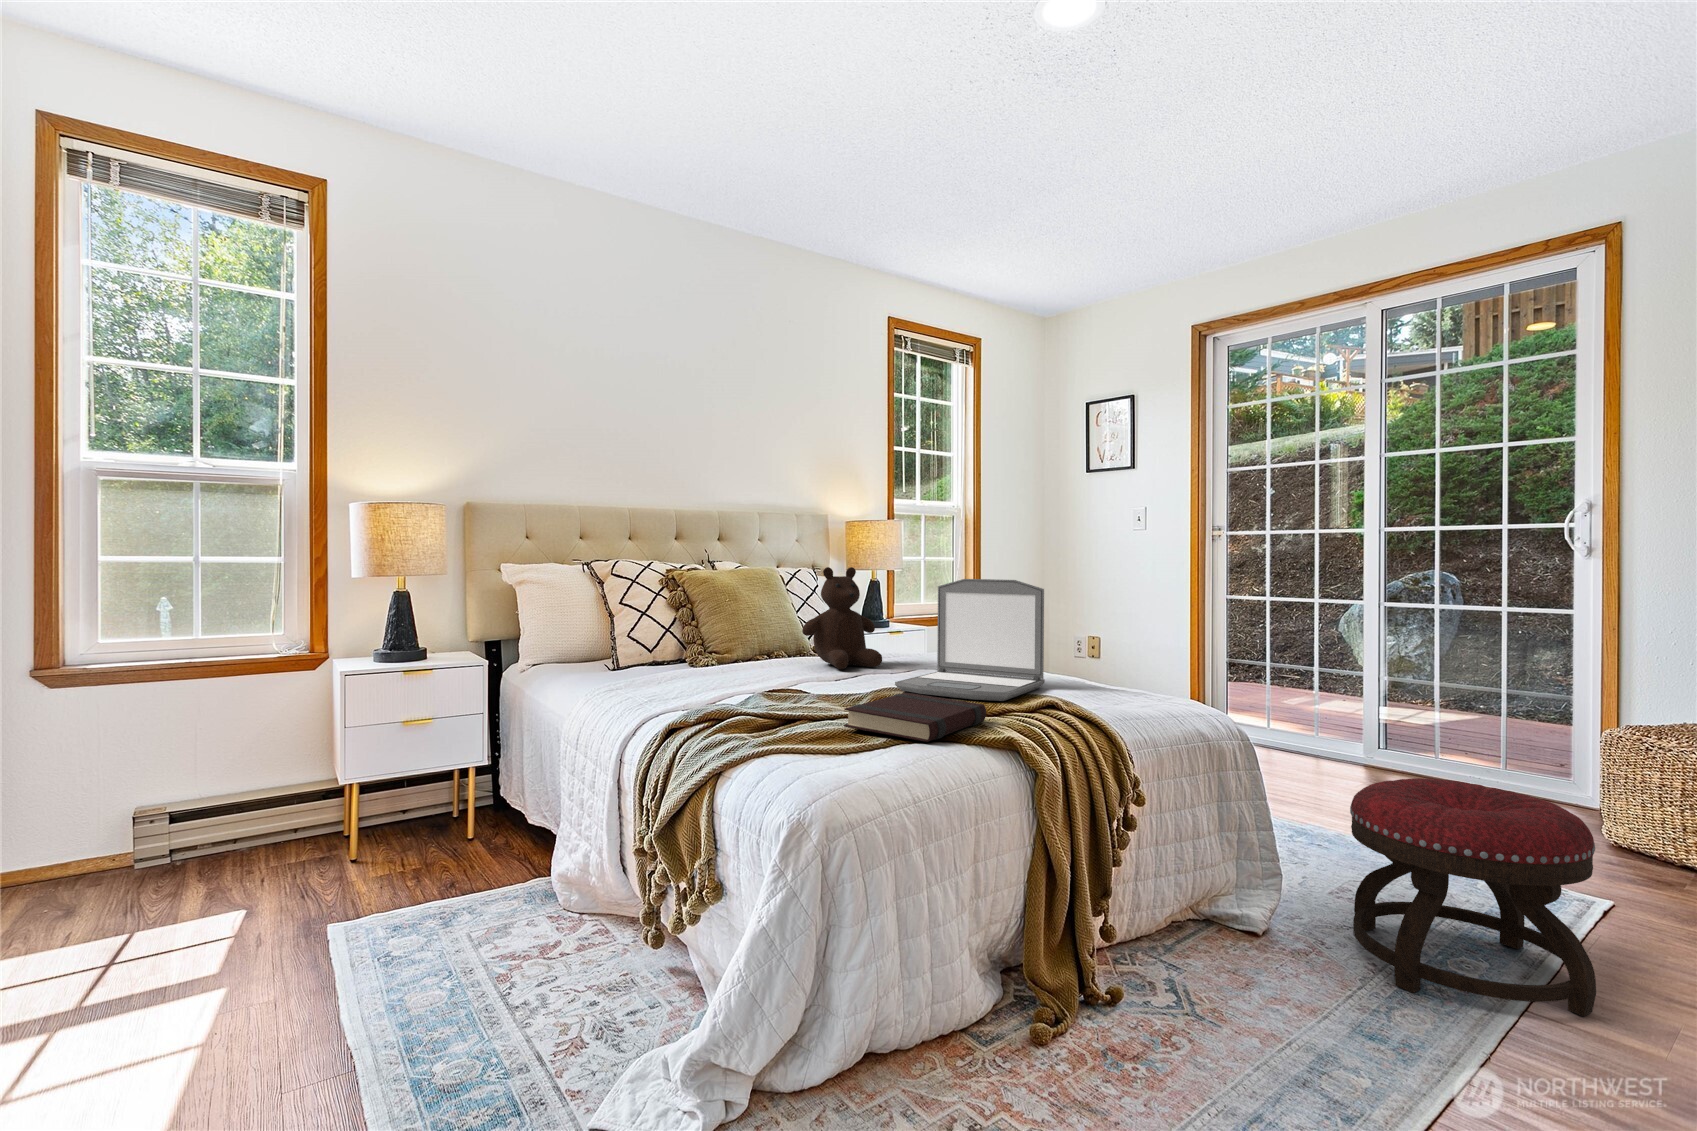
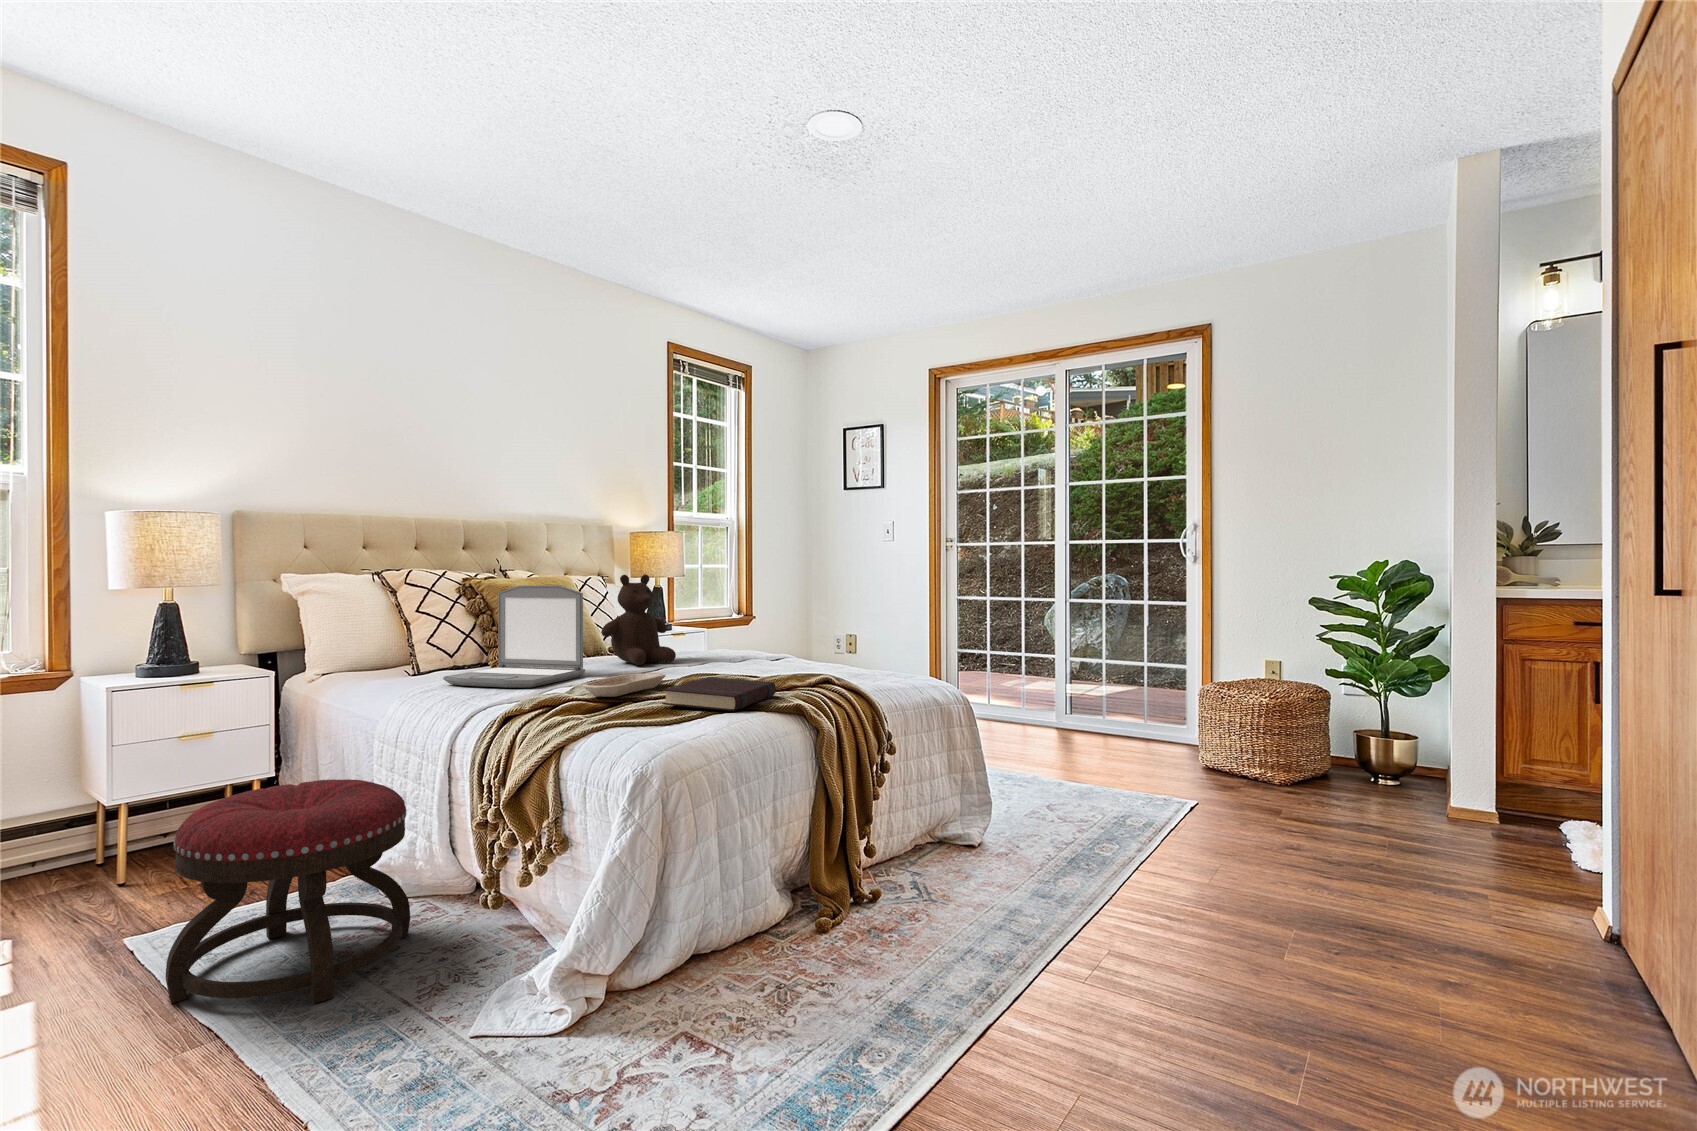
laptop: present [895,579,1045,701] -> present [443,585,585,688]
tray: none [762,682,860,710] -> present [582,673,666,697]
ottoman: present [1350,778,1596,1016] -> present [166,779,410,1004]

